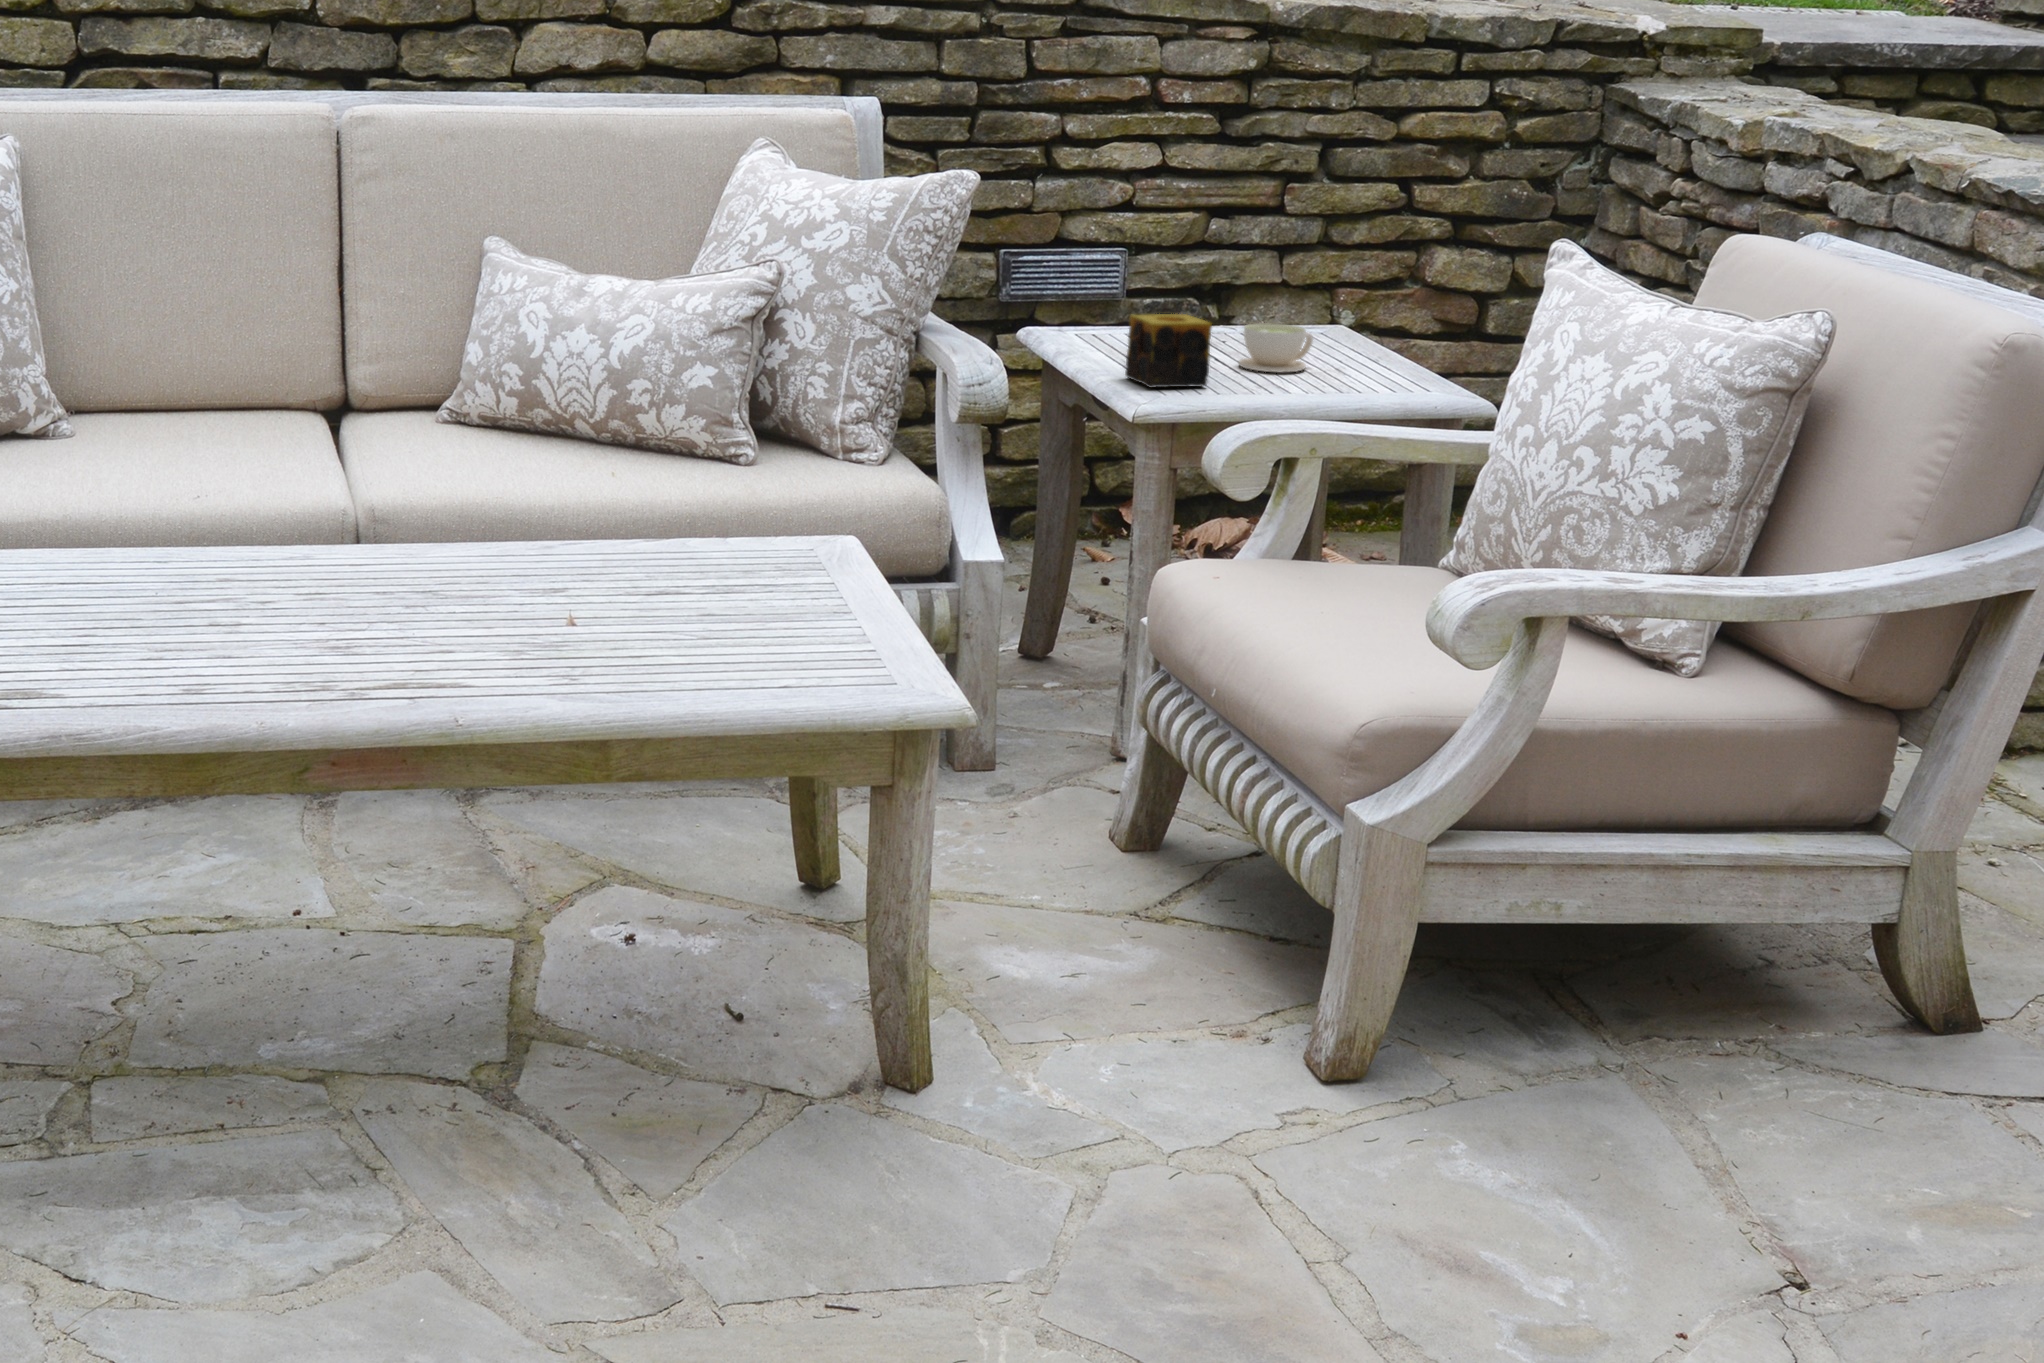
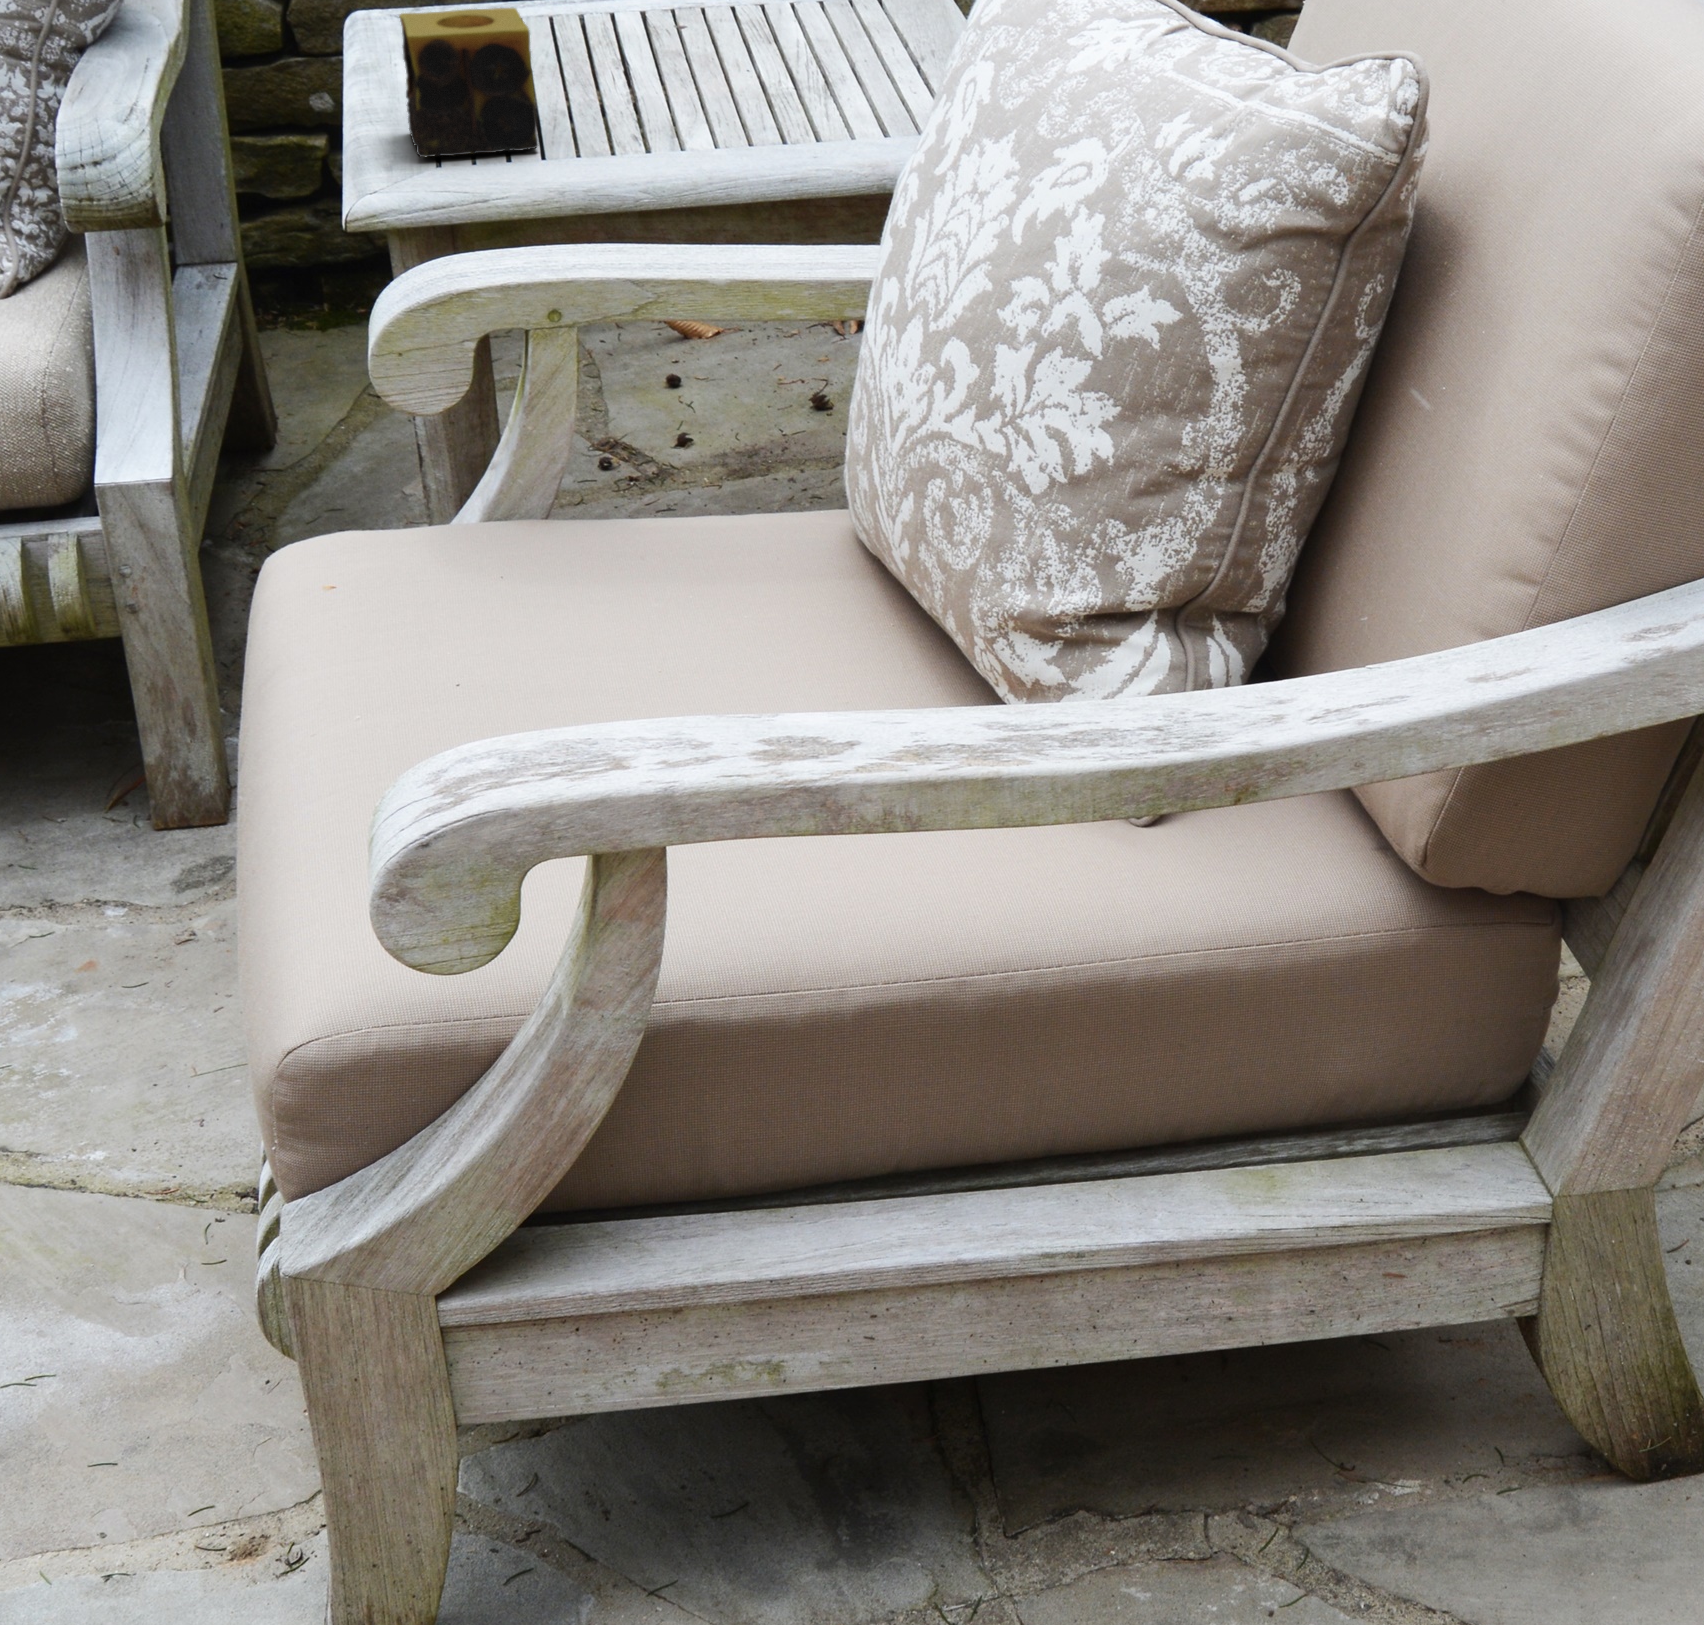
coffee cup: present [1239,323,1313,372] -> none [655,9,788,106]

